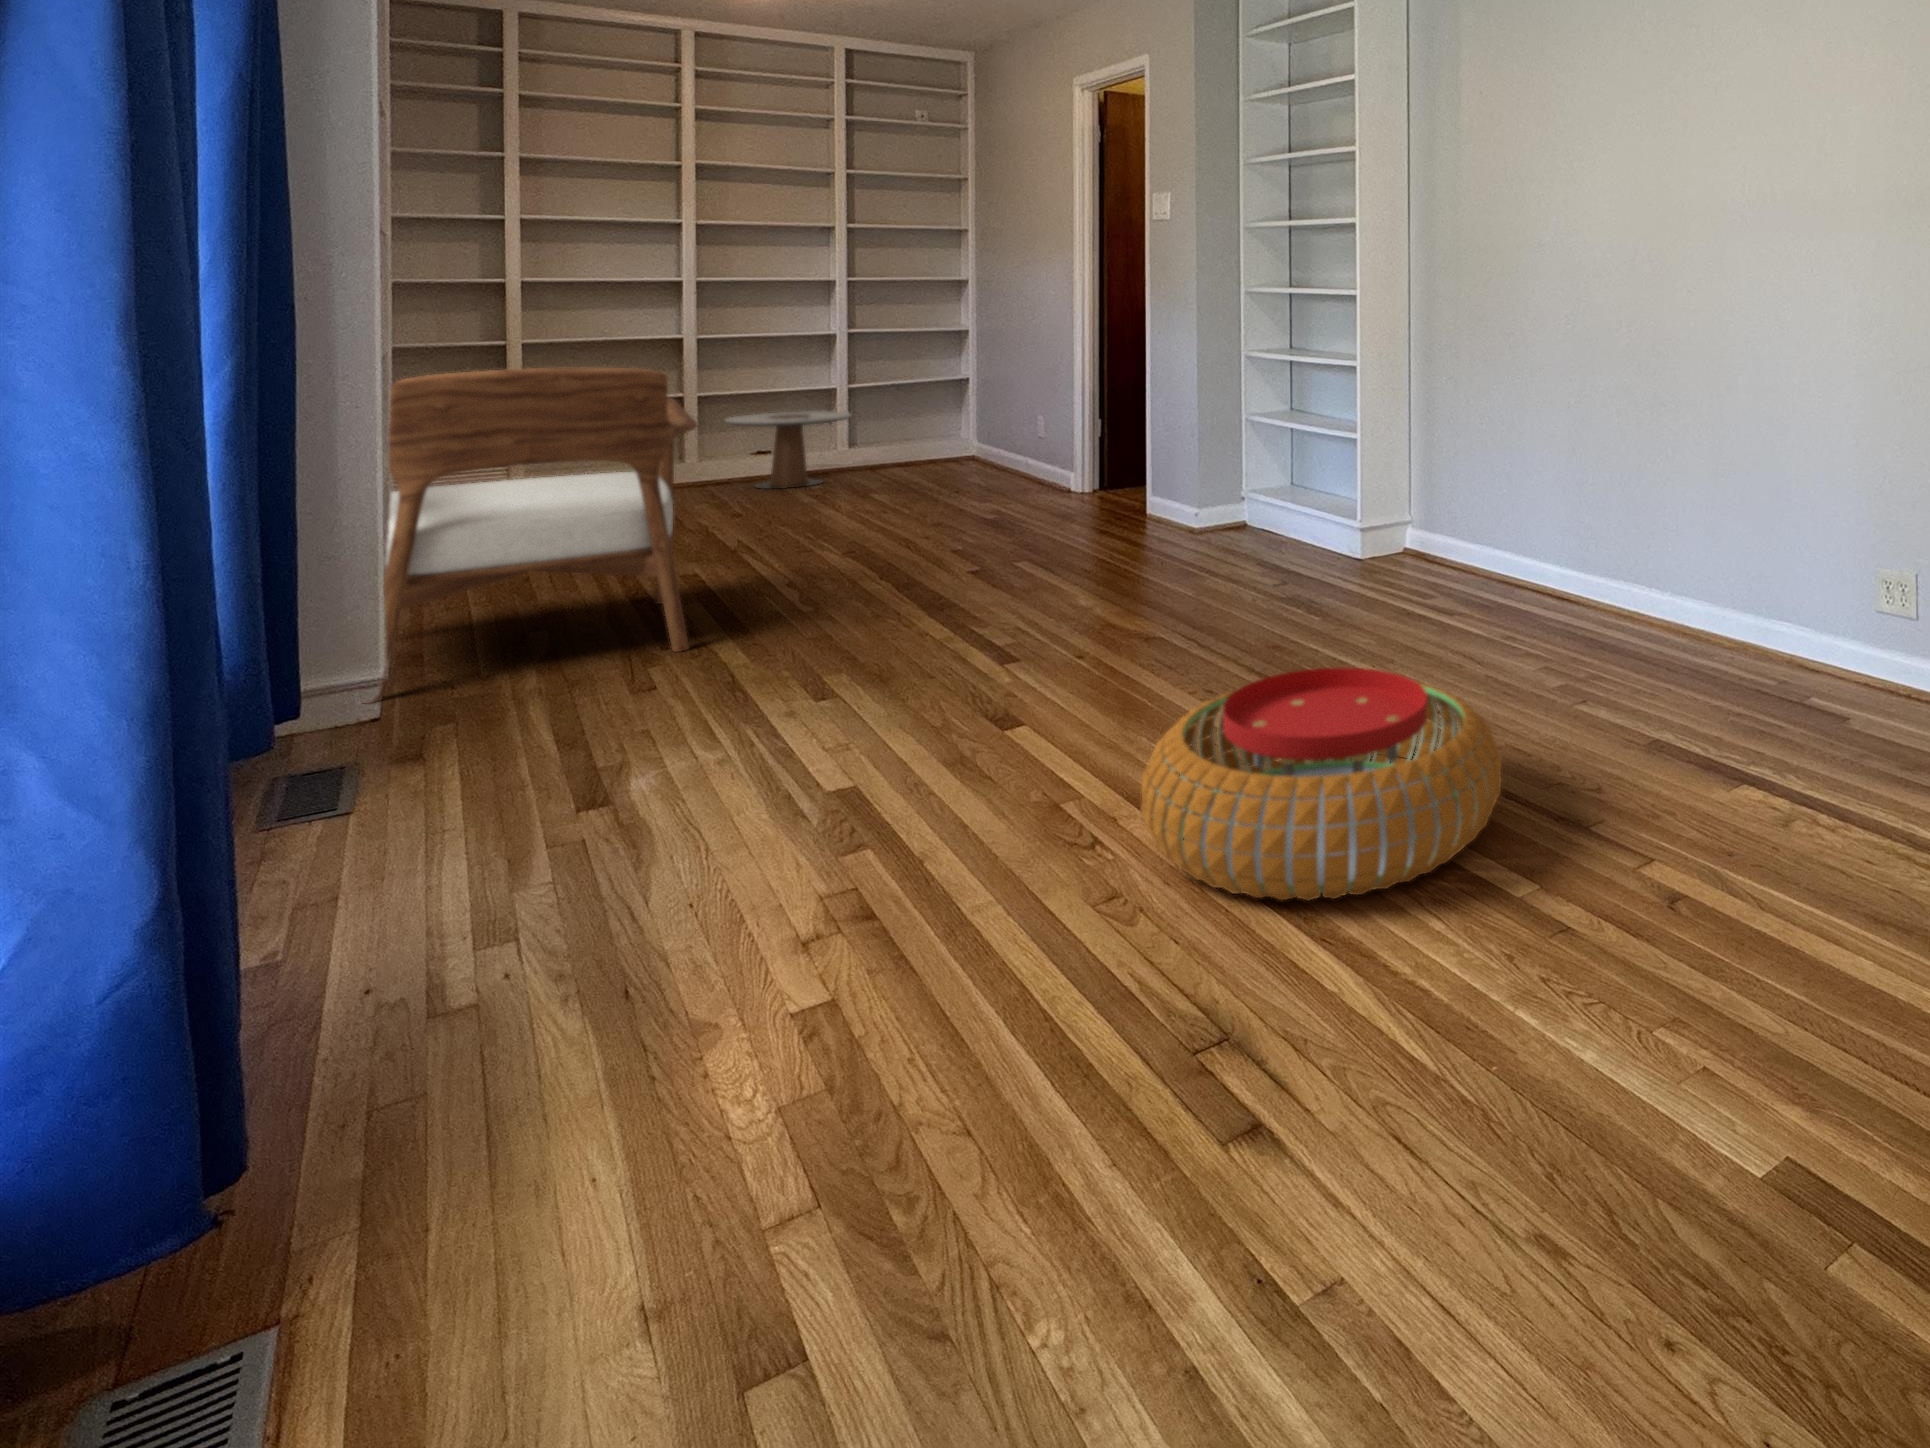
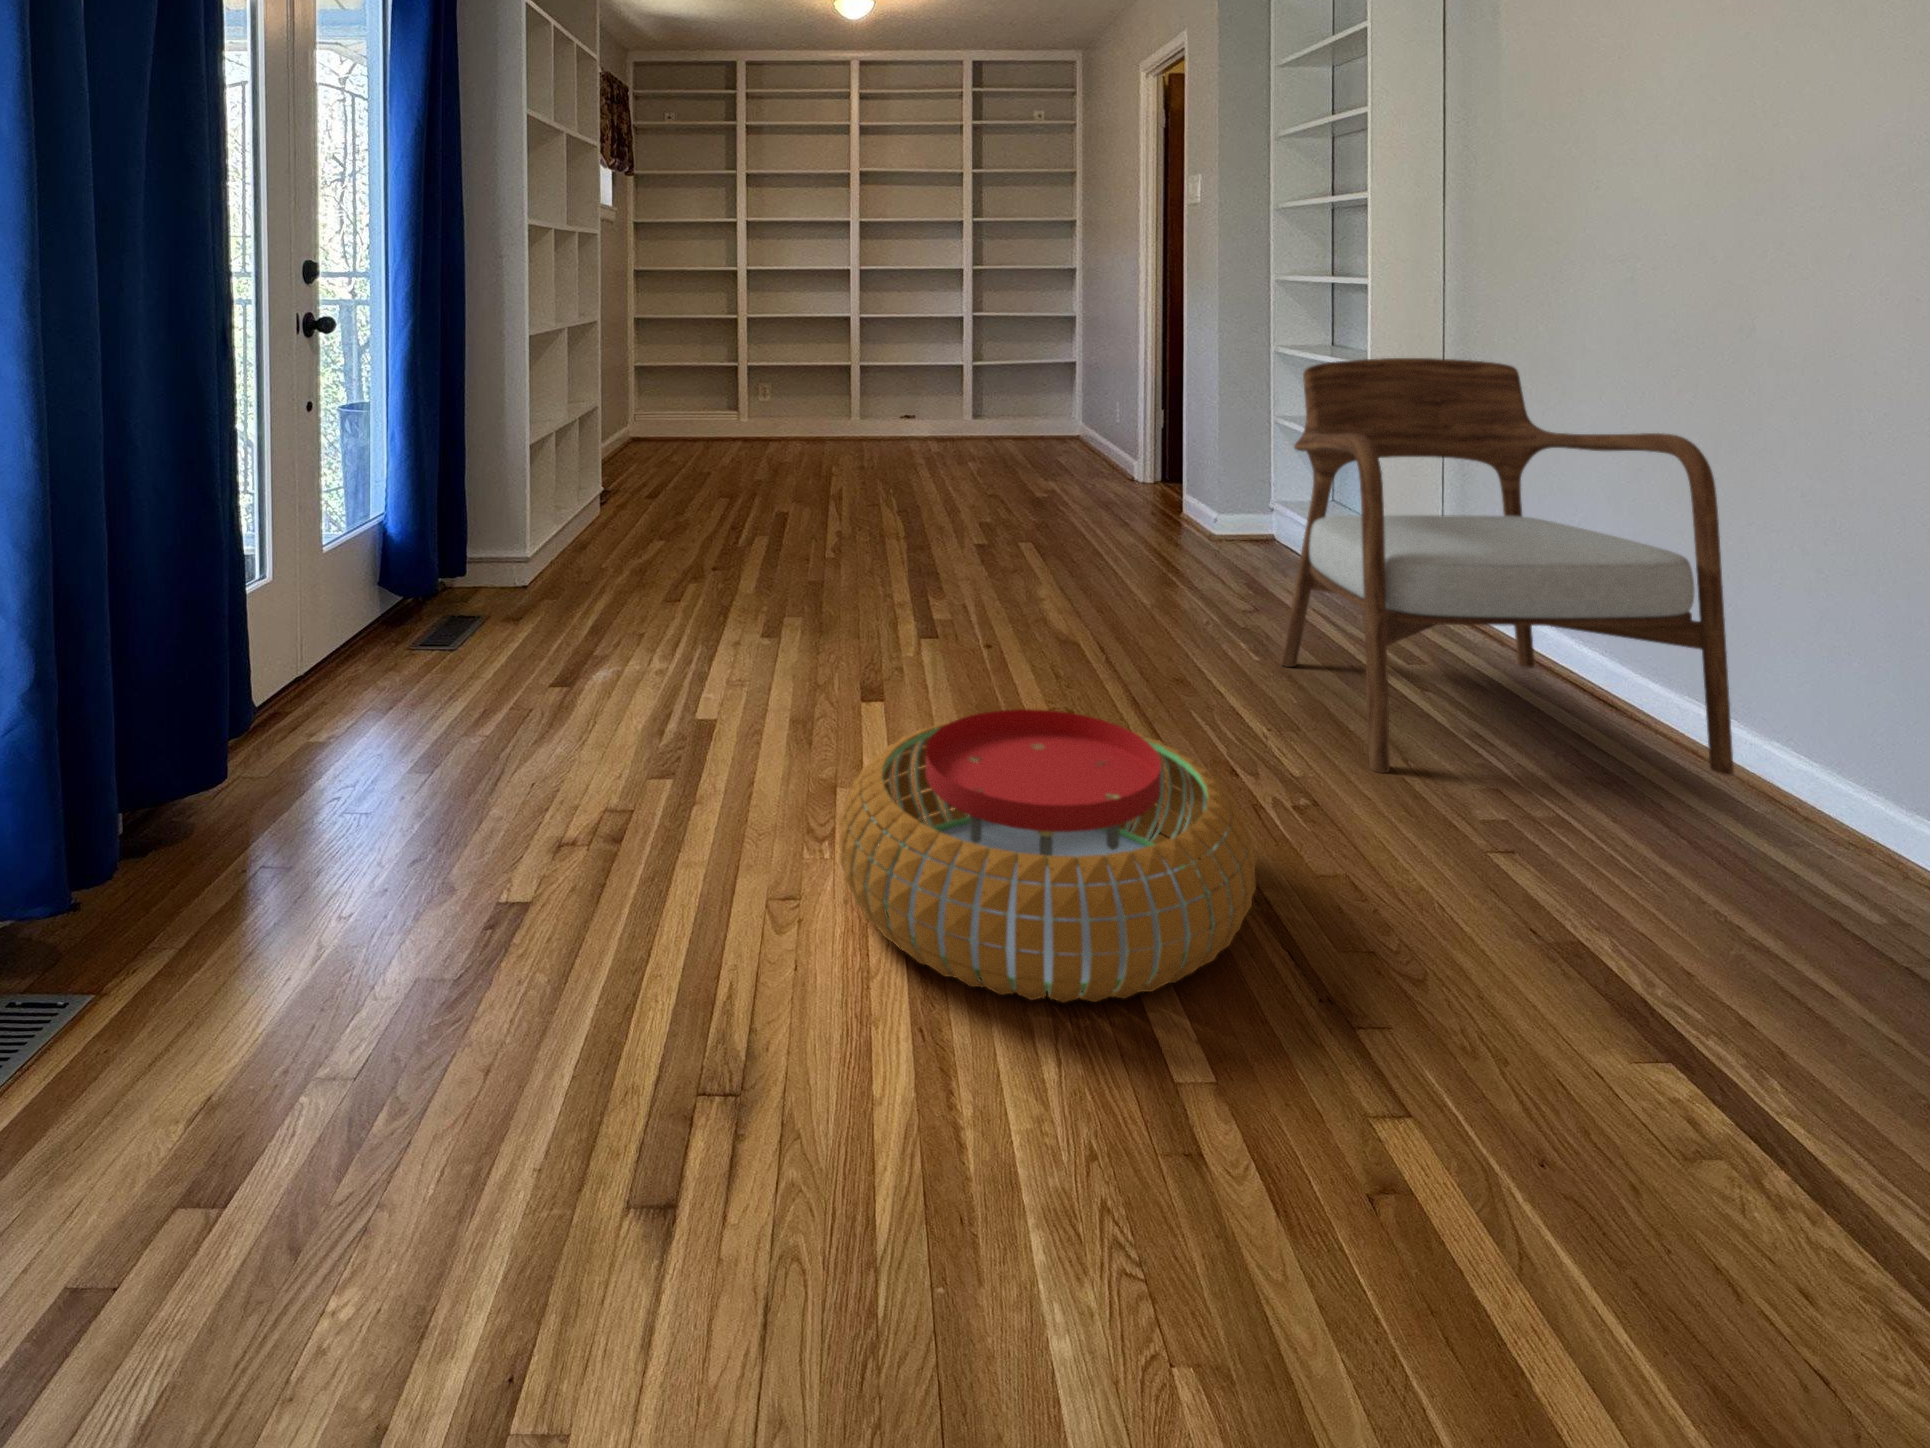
armchair: present [370,368,697,703] -> present [1281,358,1734,775]
side table: present [725,411,851,489] -> none [879,380,971,445]

